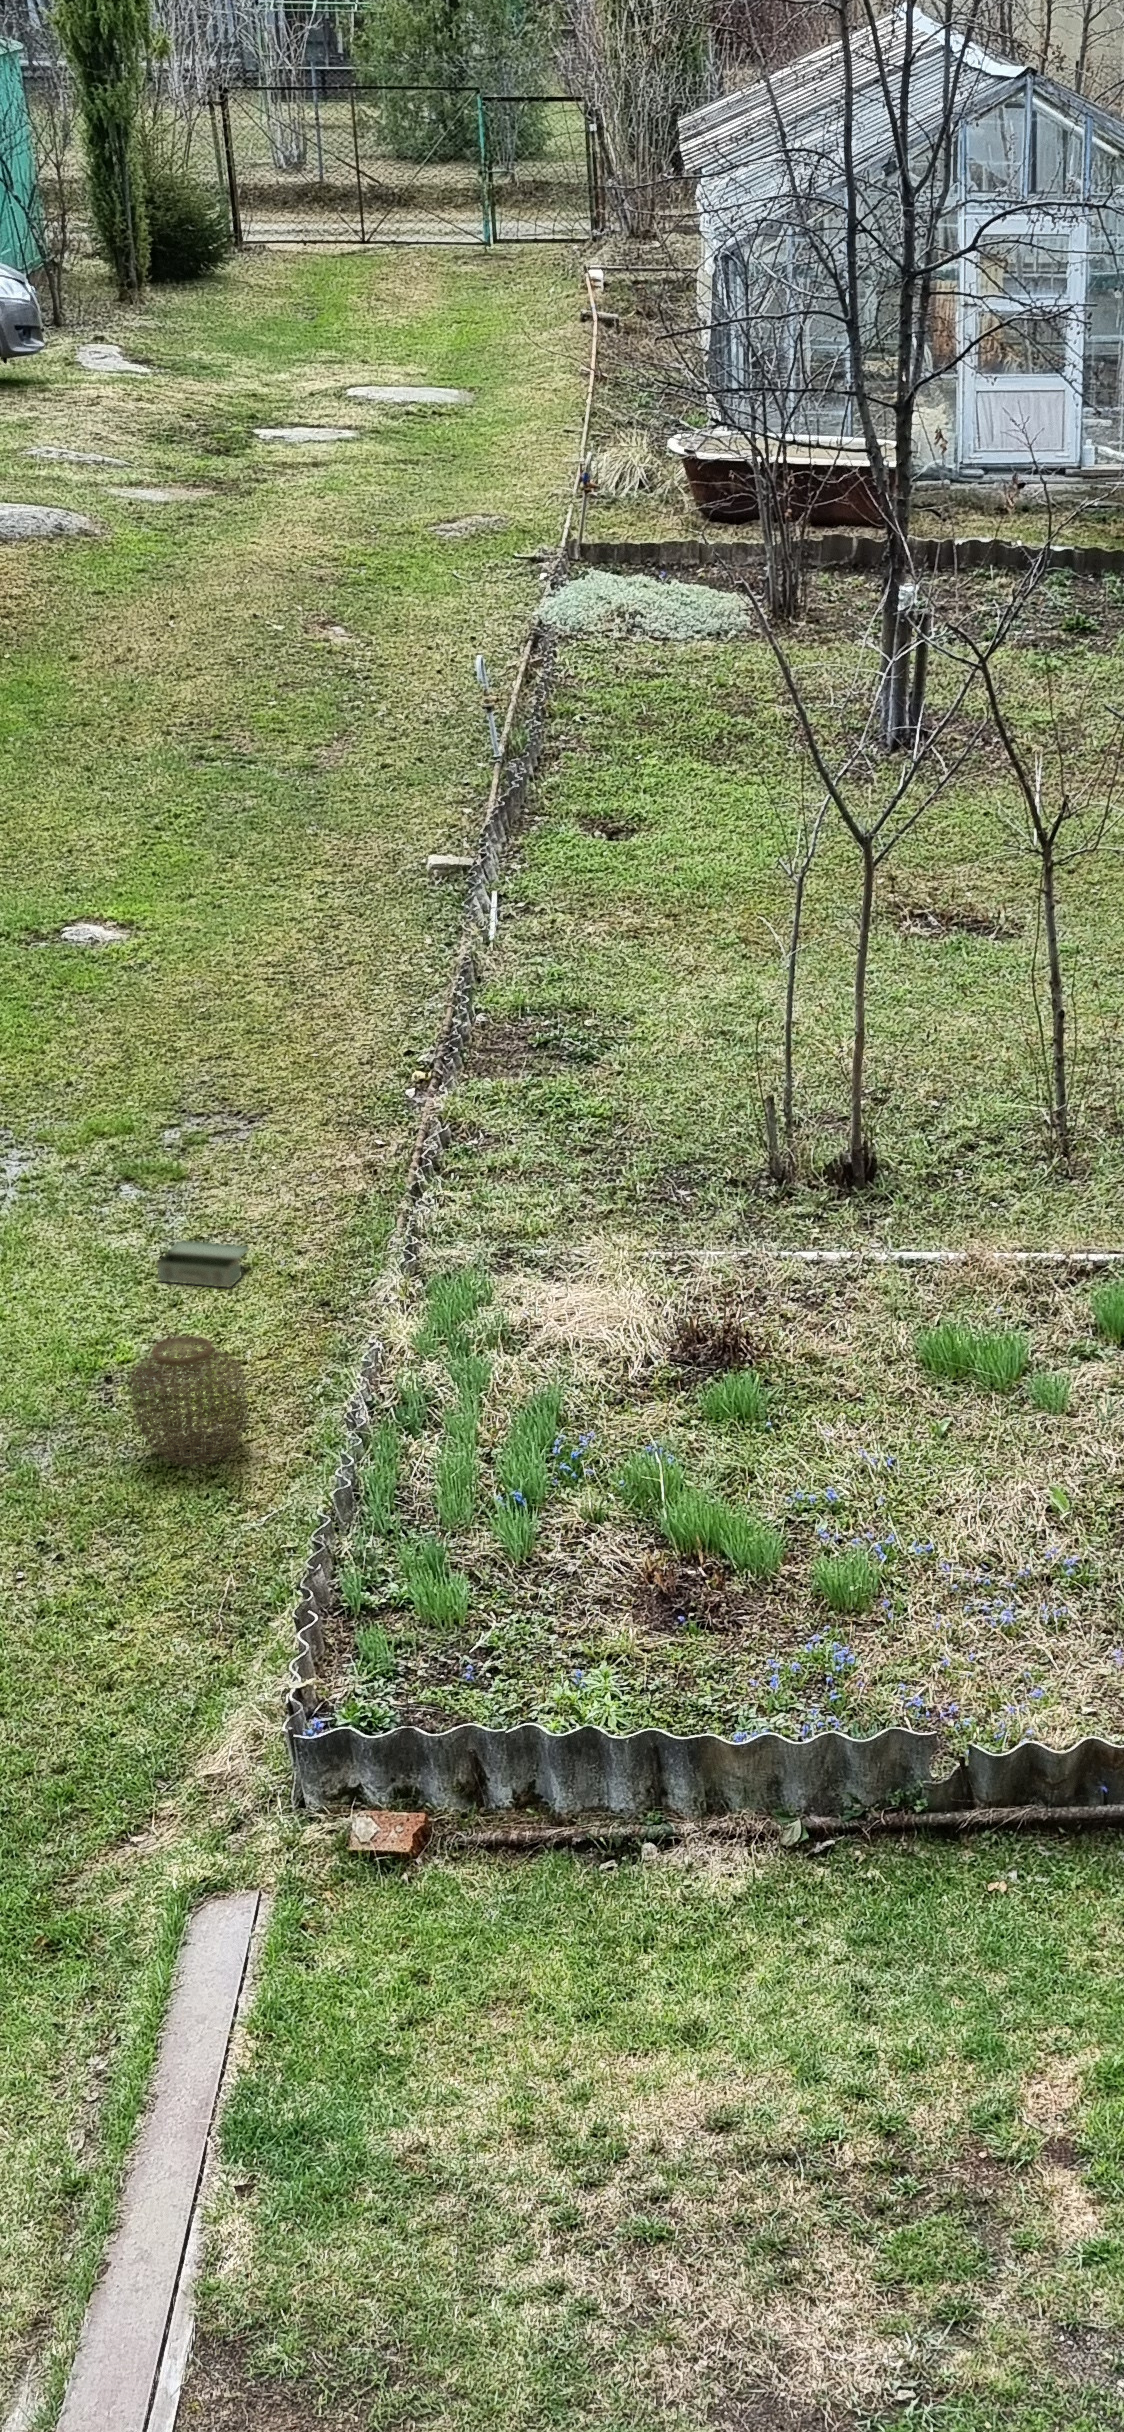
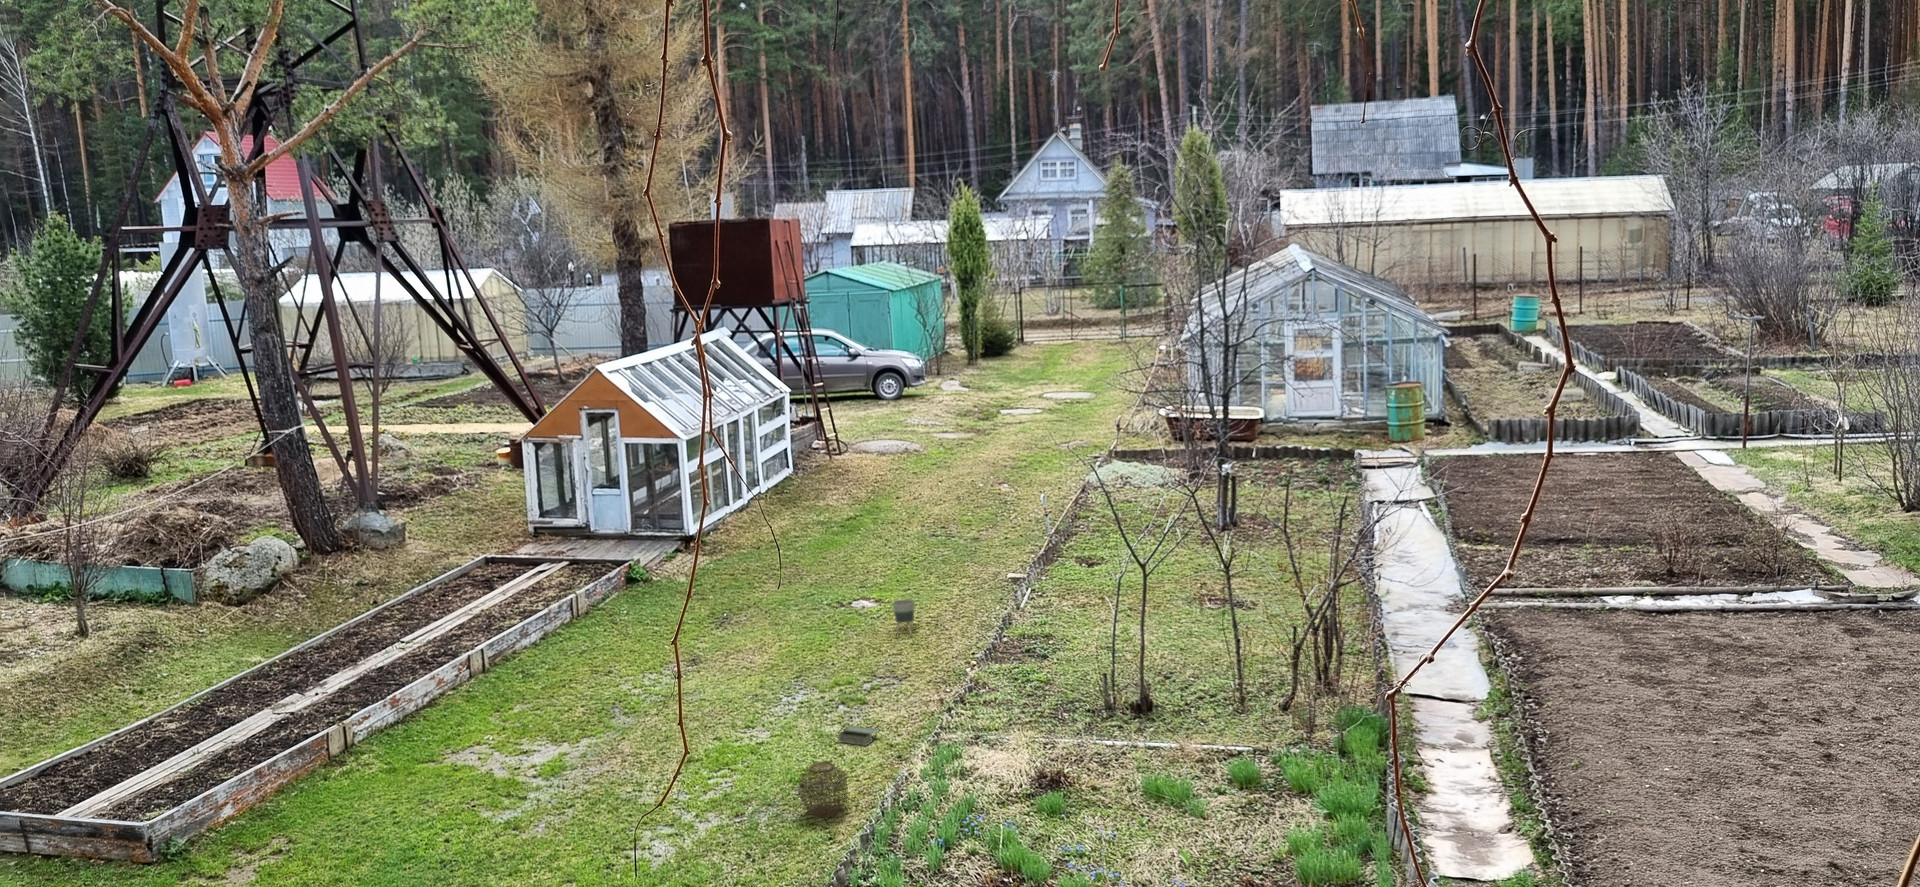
planter: none [187,924,242,1016] -> present [893,599,915,636]

